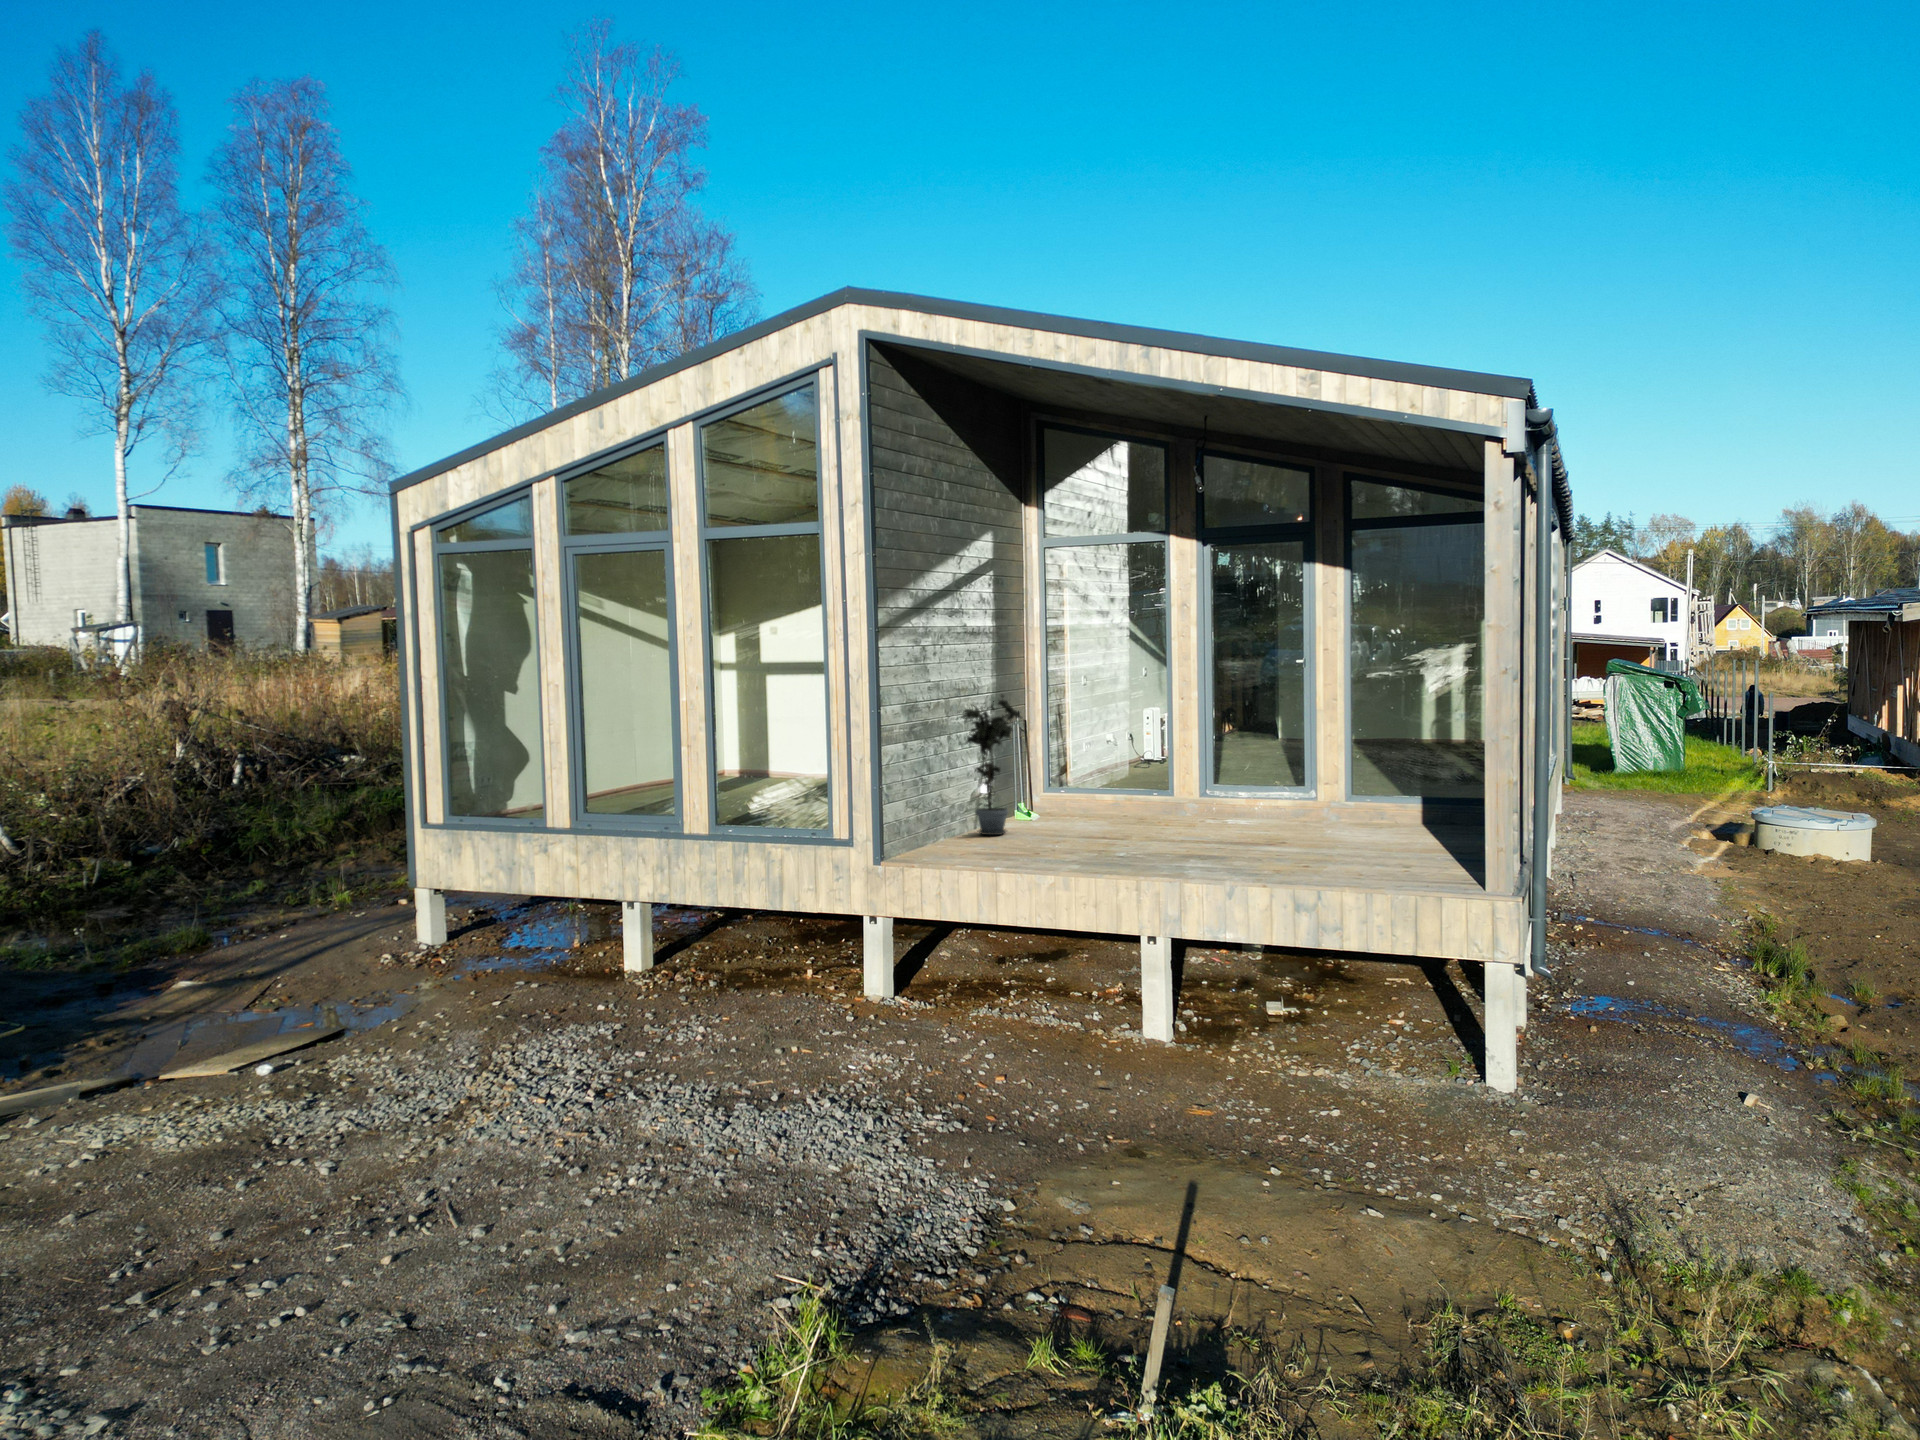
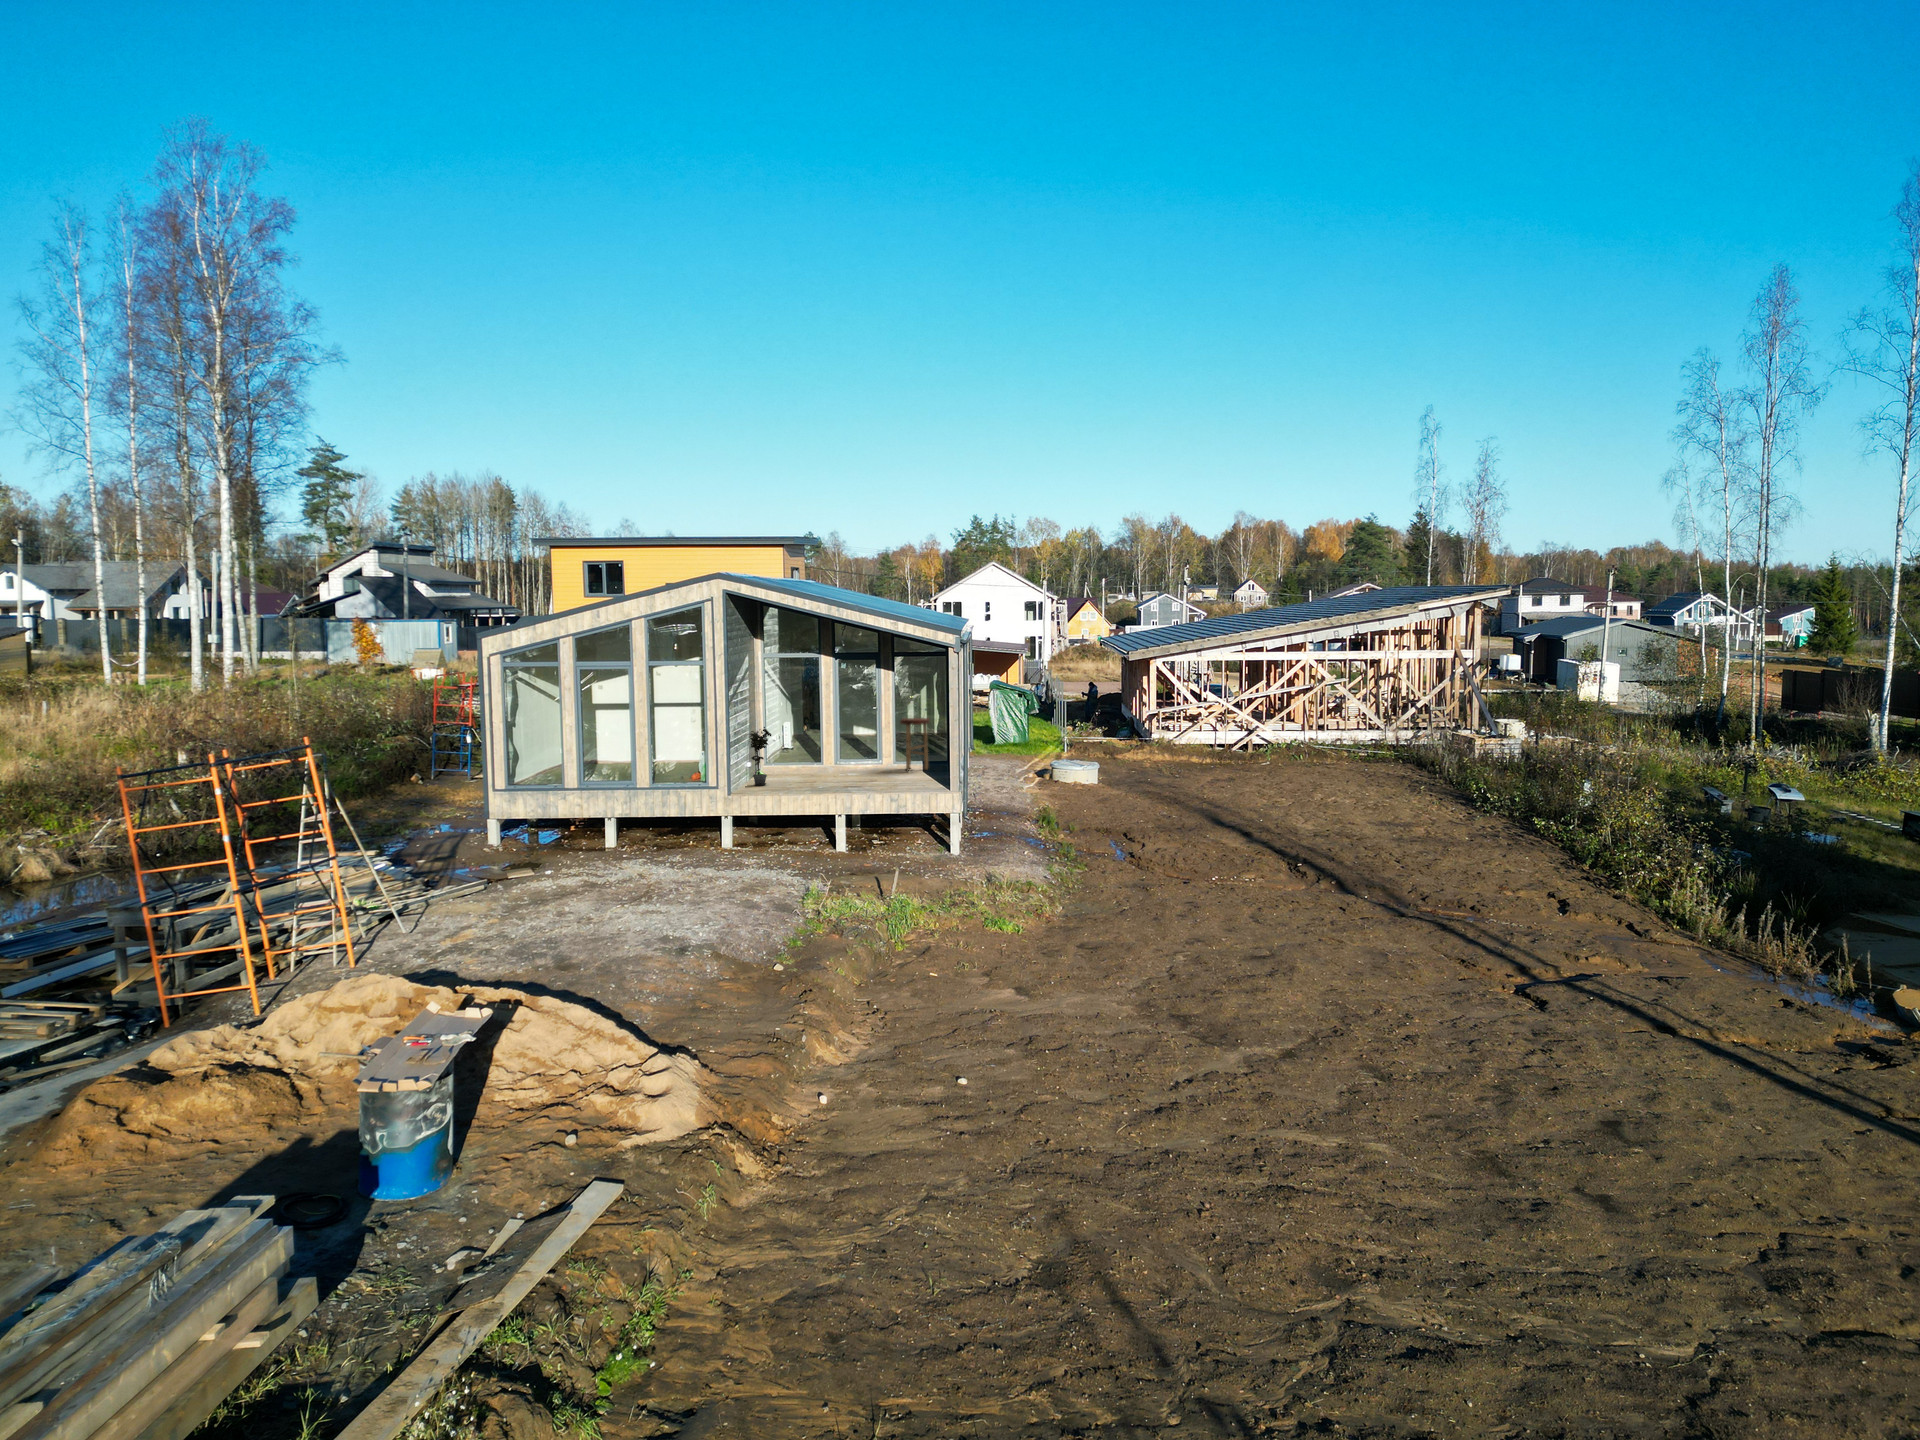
stool: none [1363,686,1443,817] -> present [900,718,929,771]

